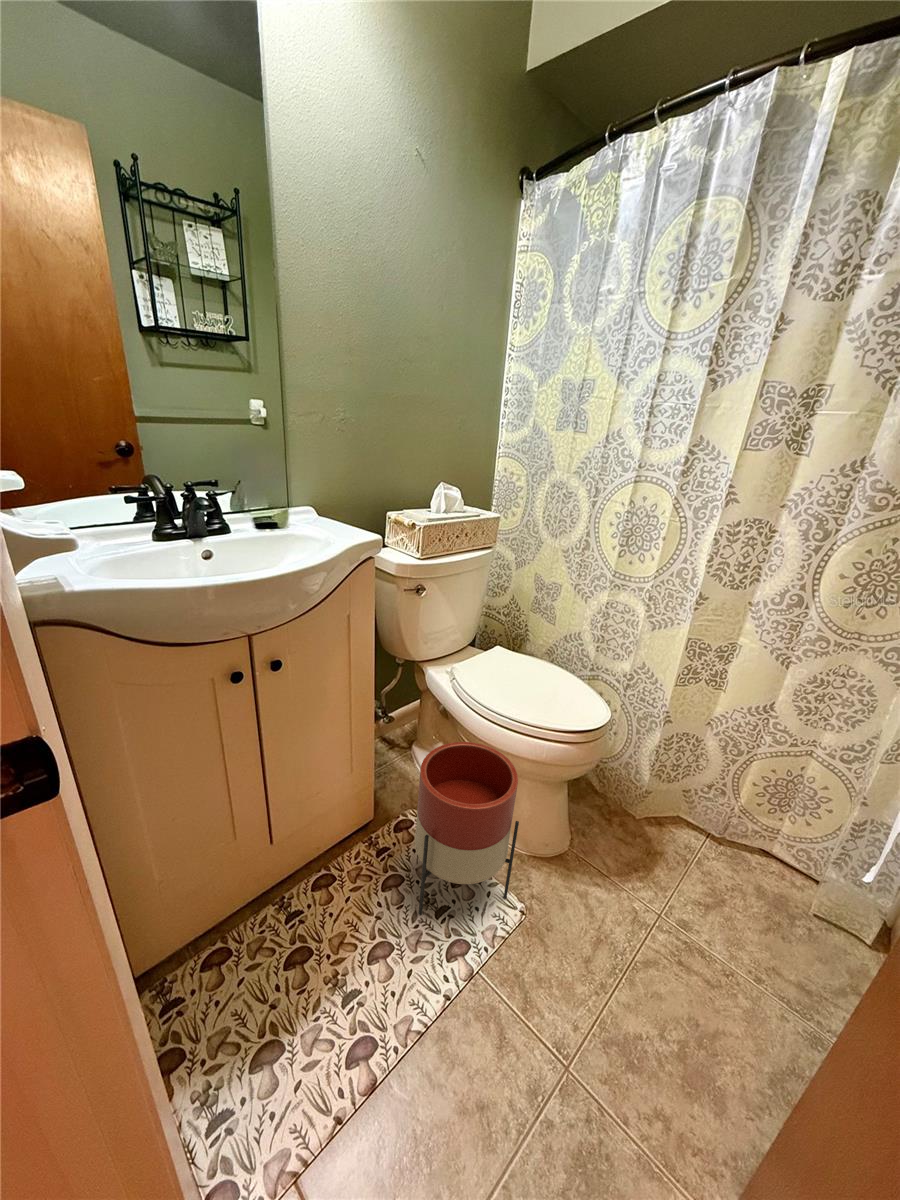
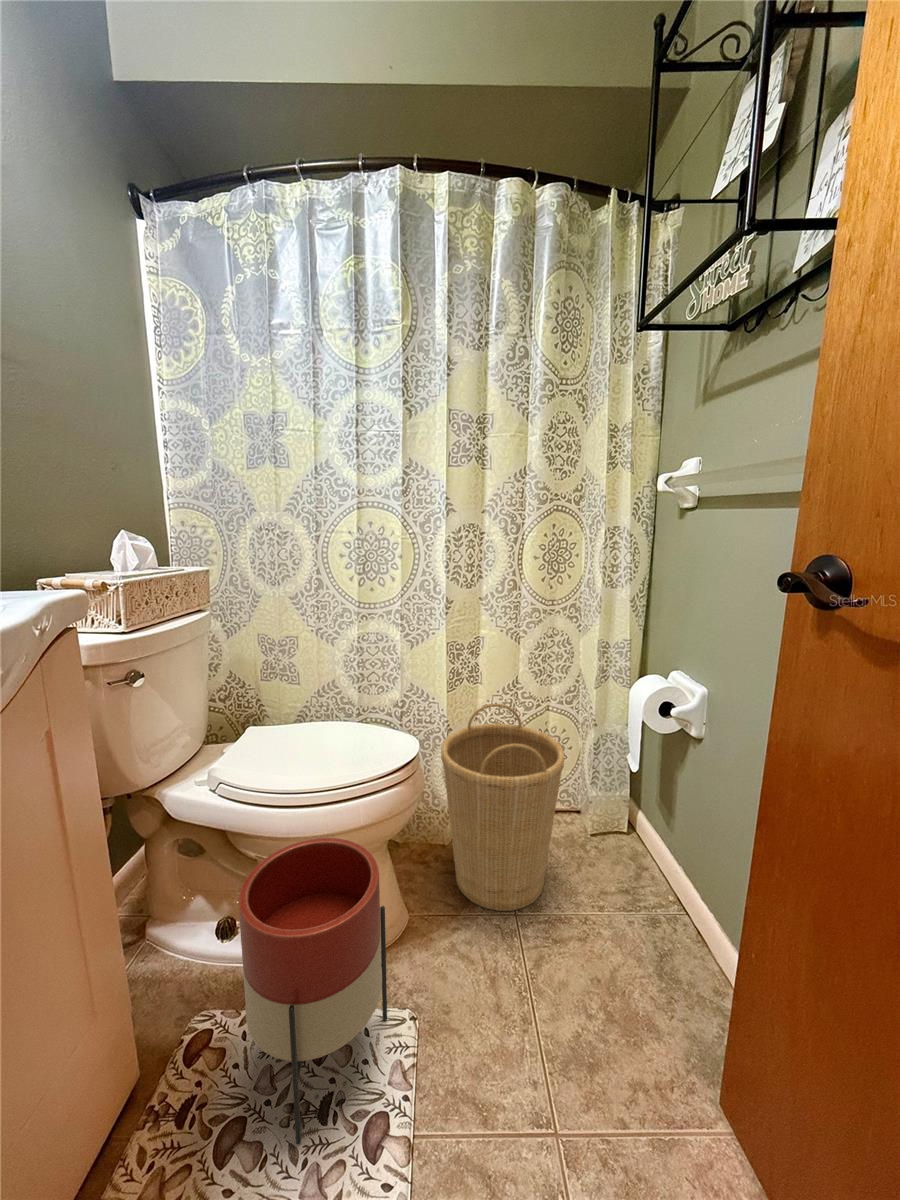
basket: none [623,716,780,920] -> present [441,704,564,911]

